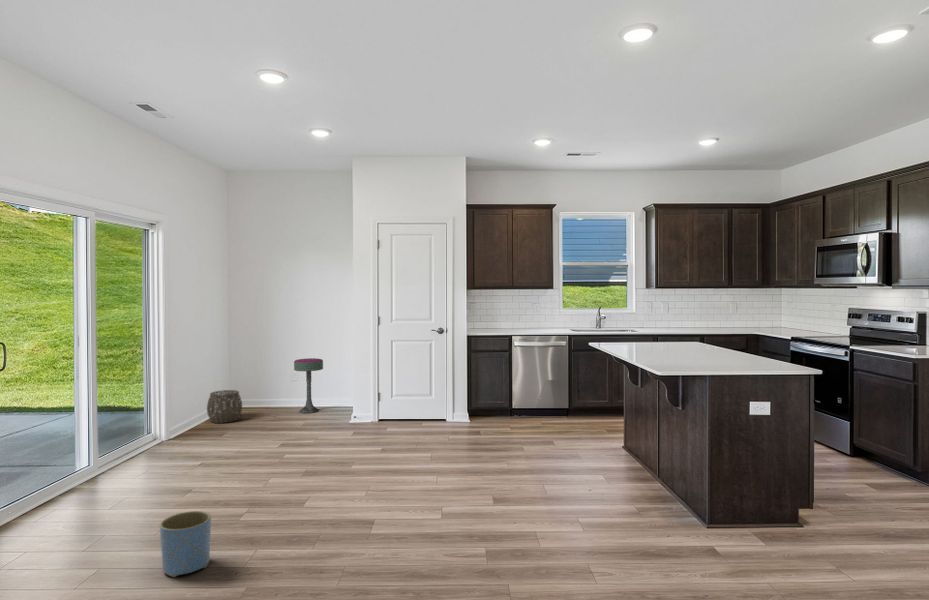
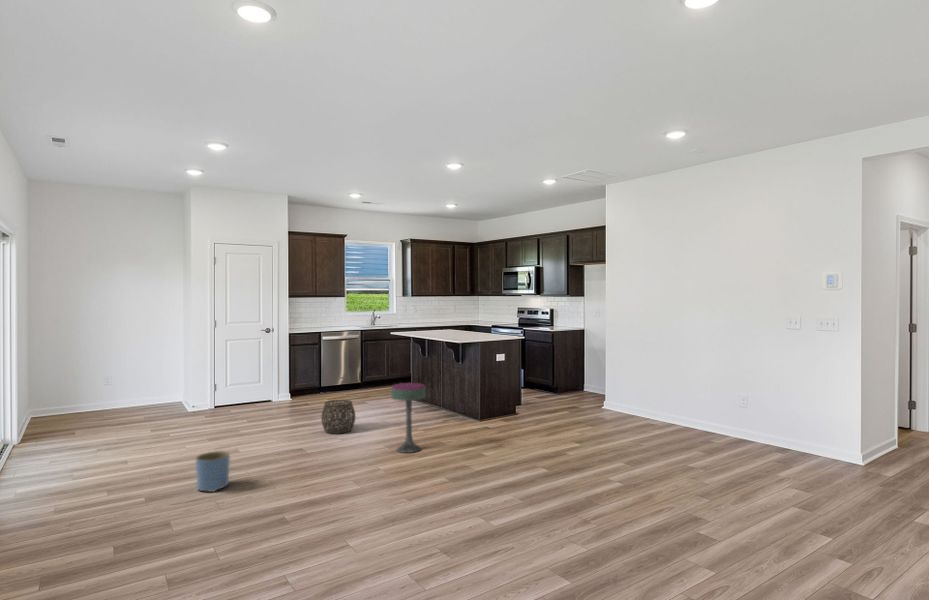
bar stool: present [294,358,323,413] -> present [391,383,426,453]
woven basket: present [207,390,242,423] -> present [321,400,355,434]

